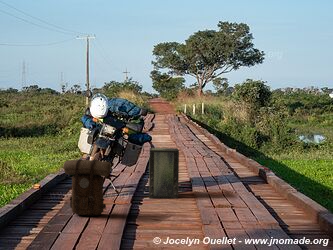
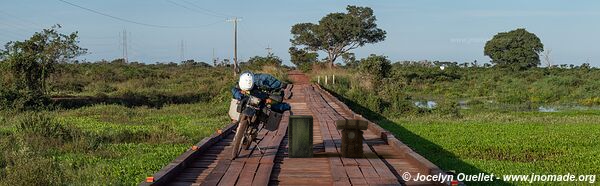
backpack: present [63,159,111,216] -> present [336,119,368,158]

